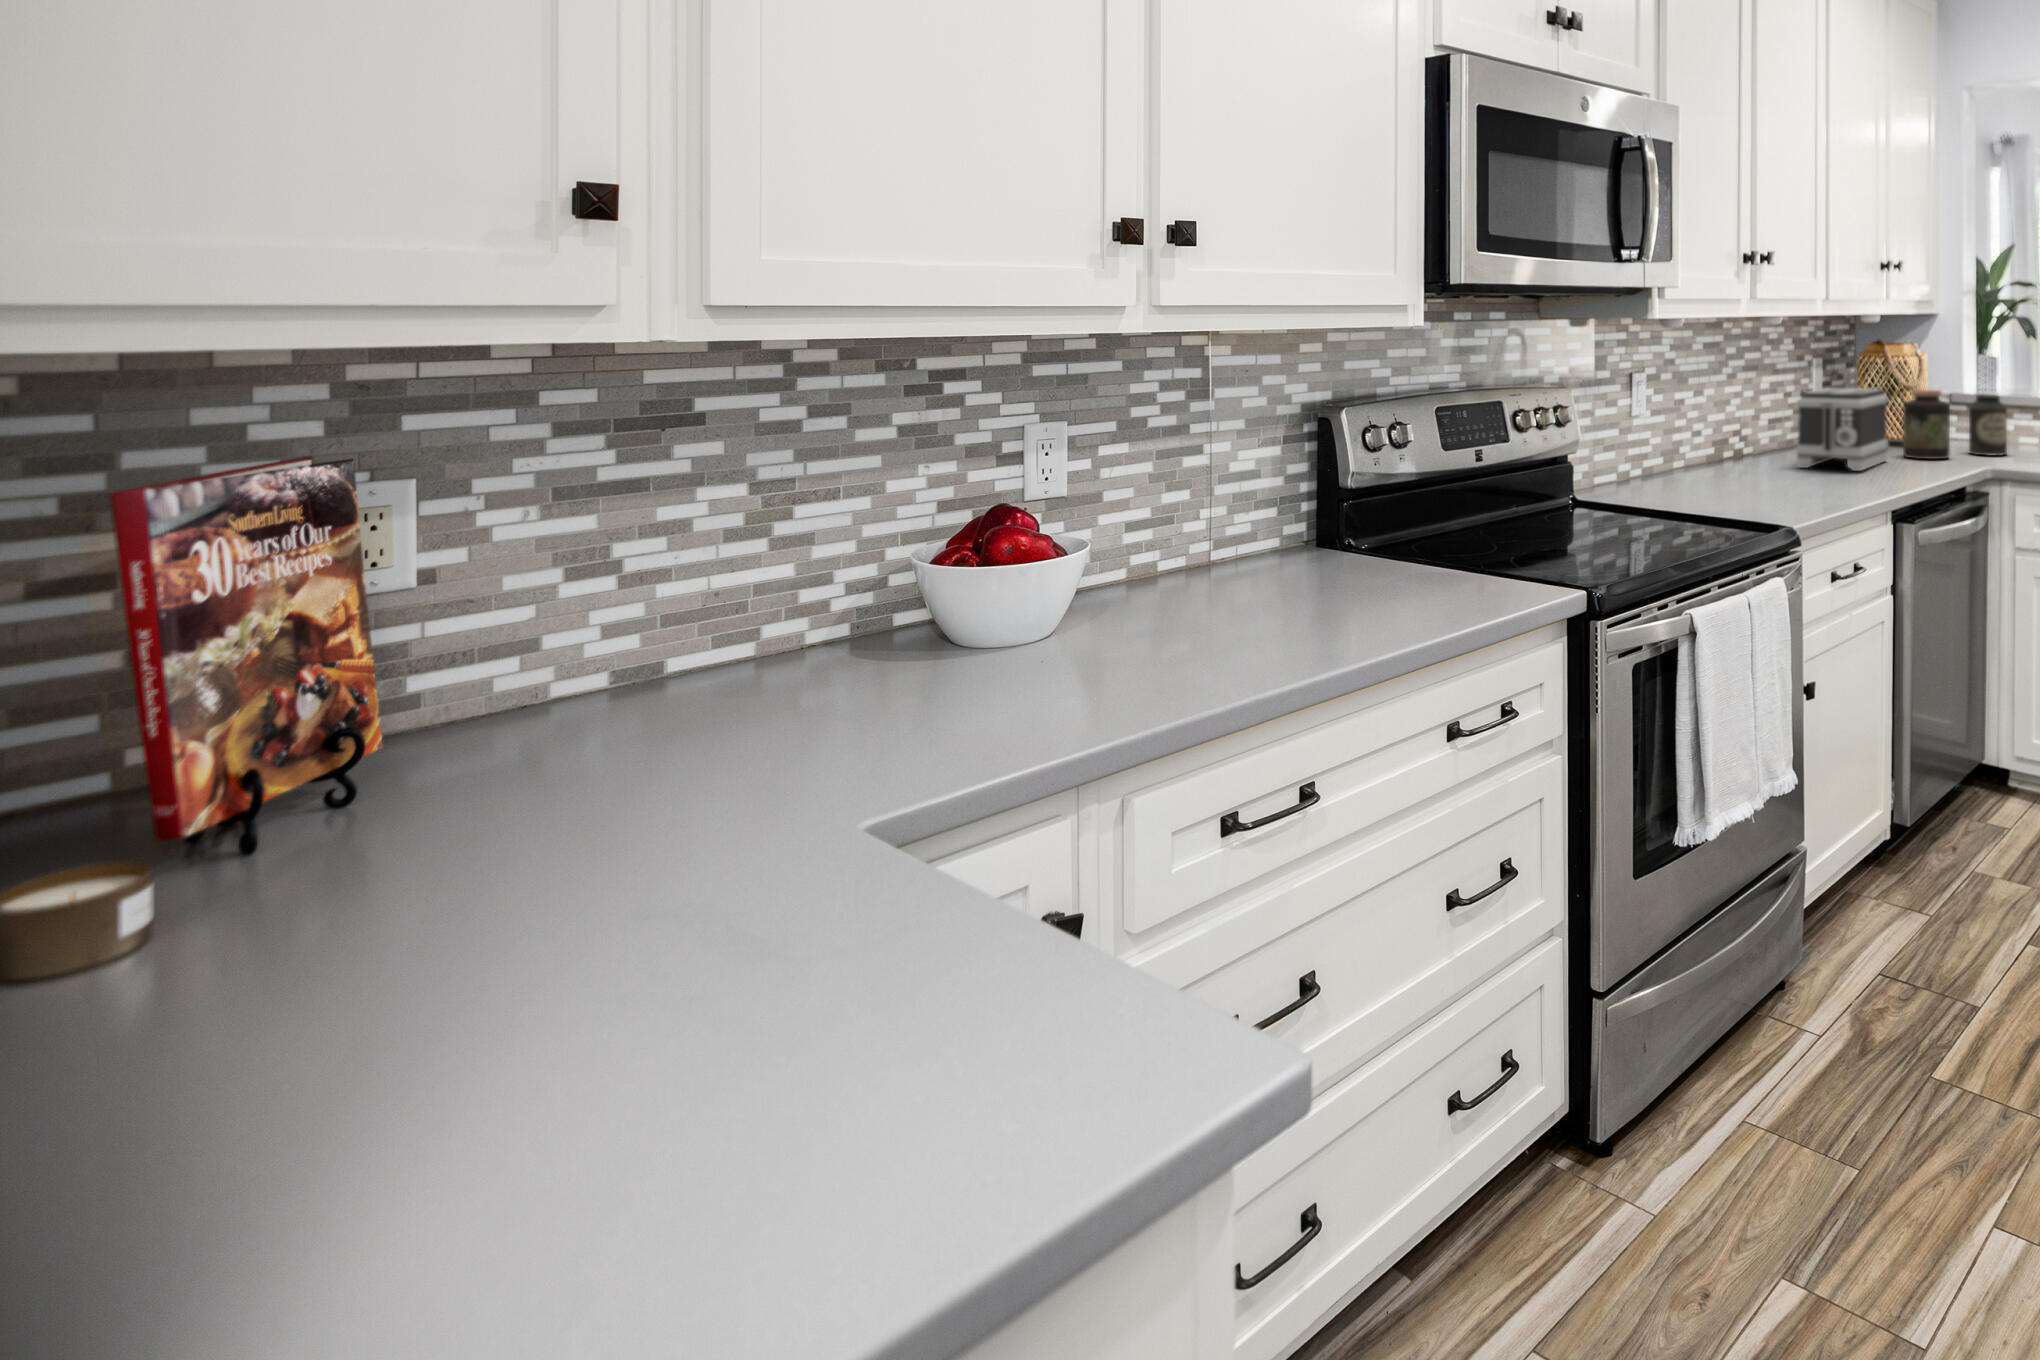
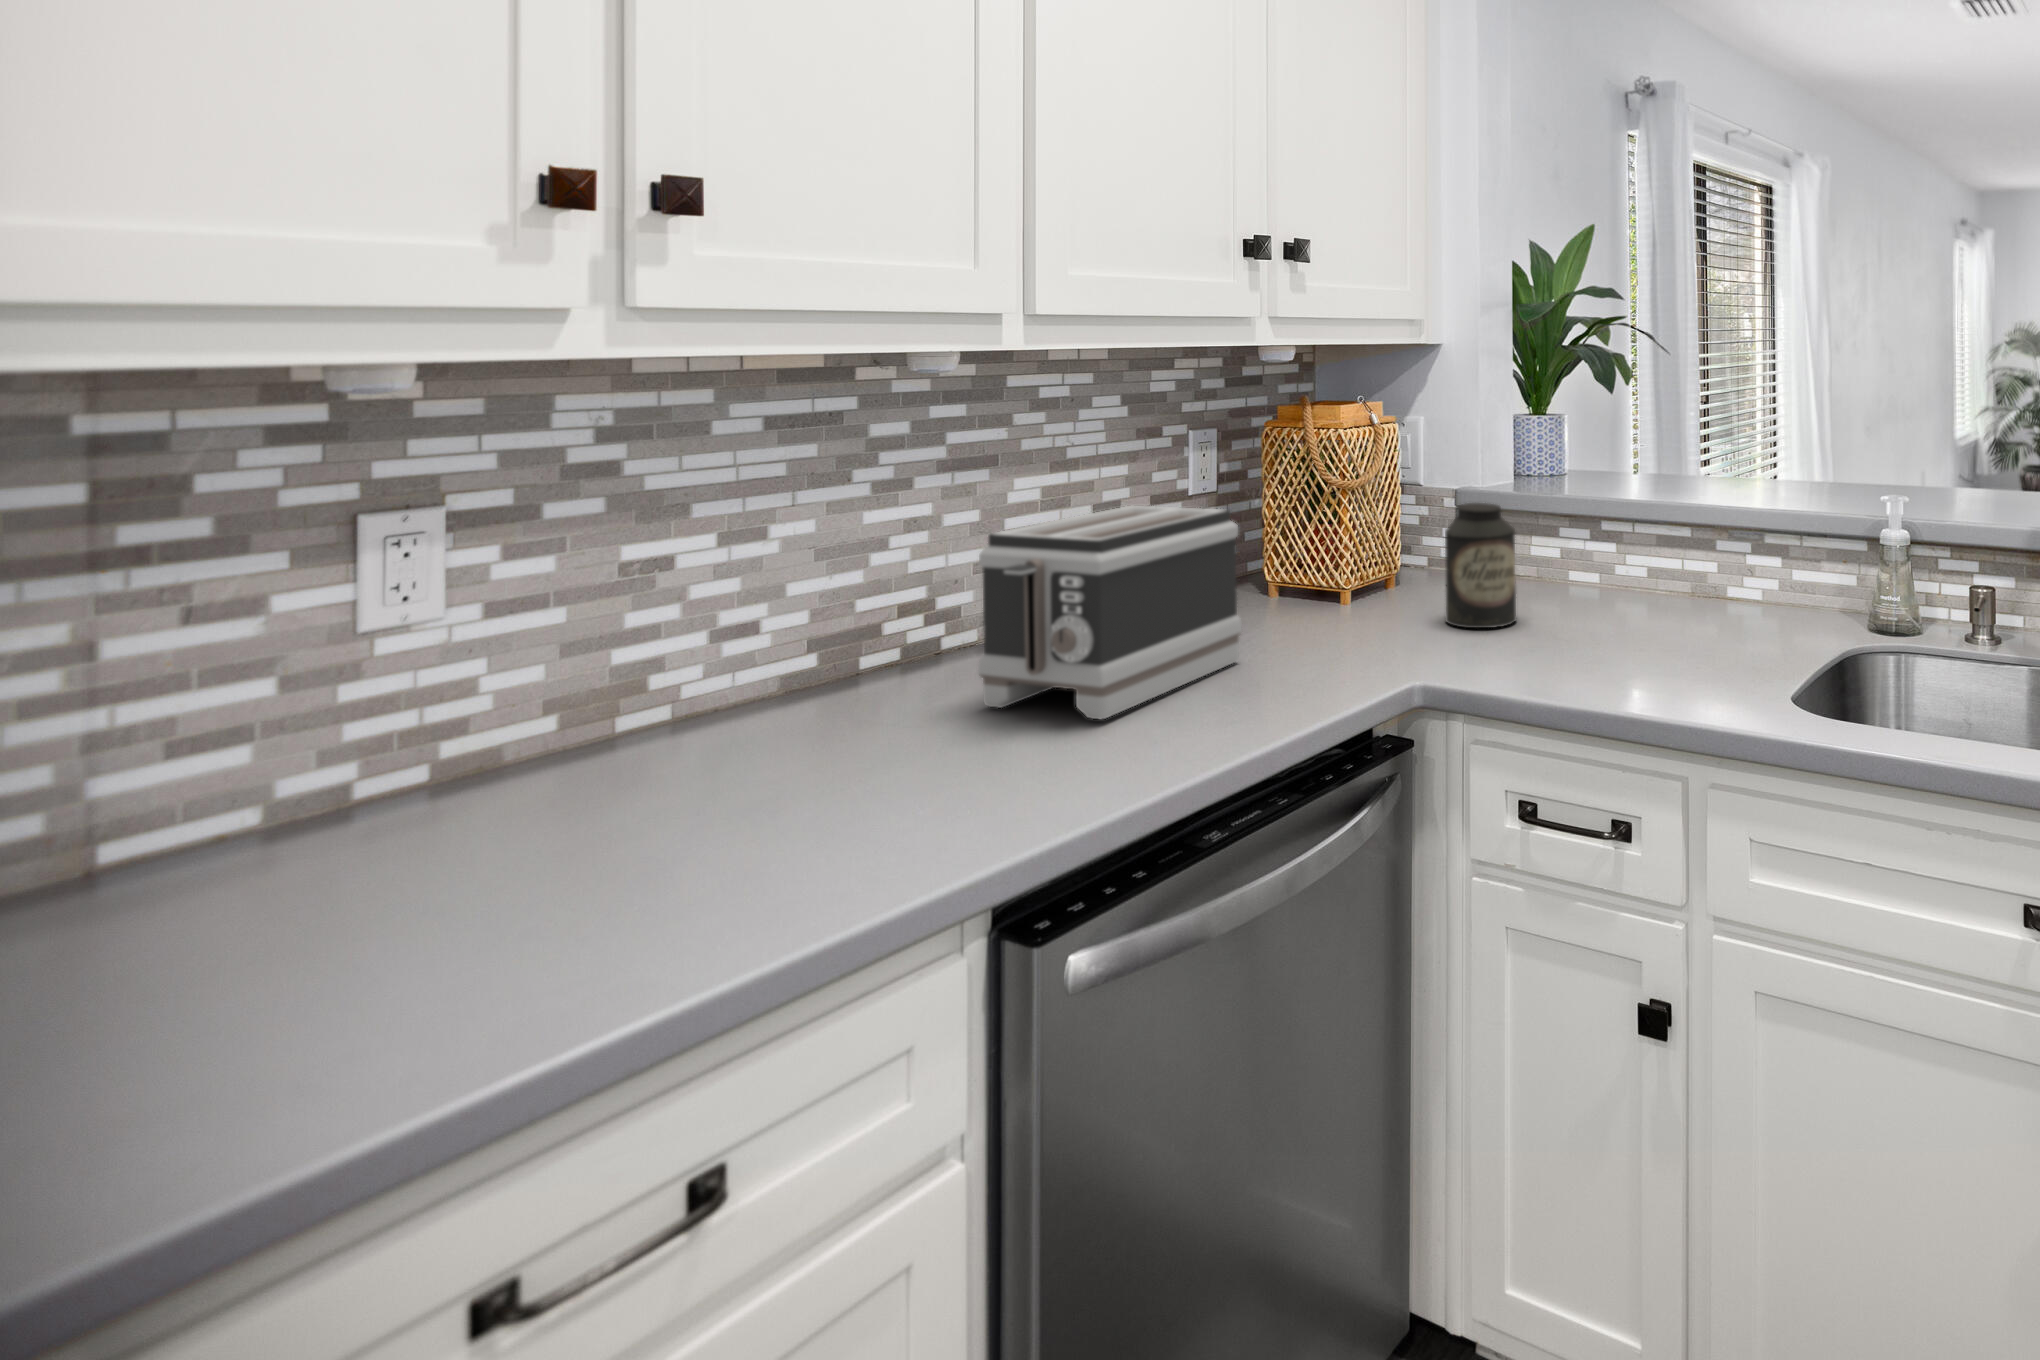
jar: present [1903,390,1950,459] -> none [1296,501,1388,650]

